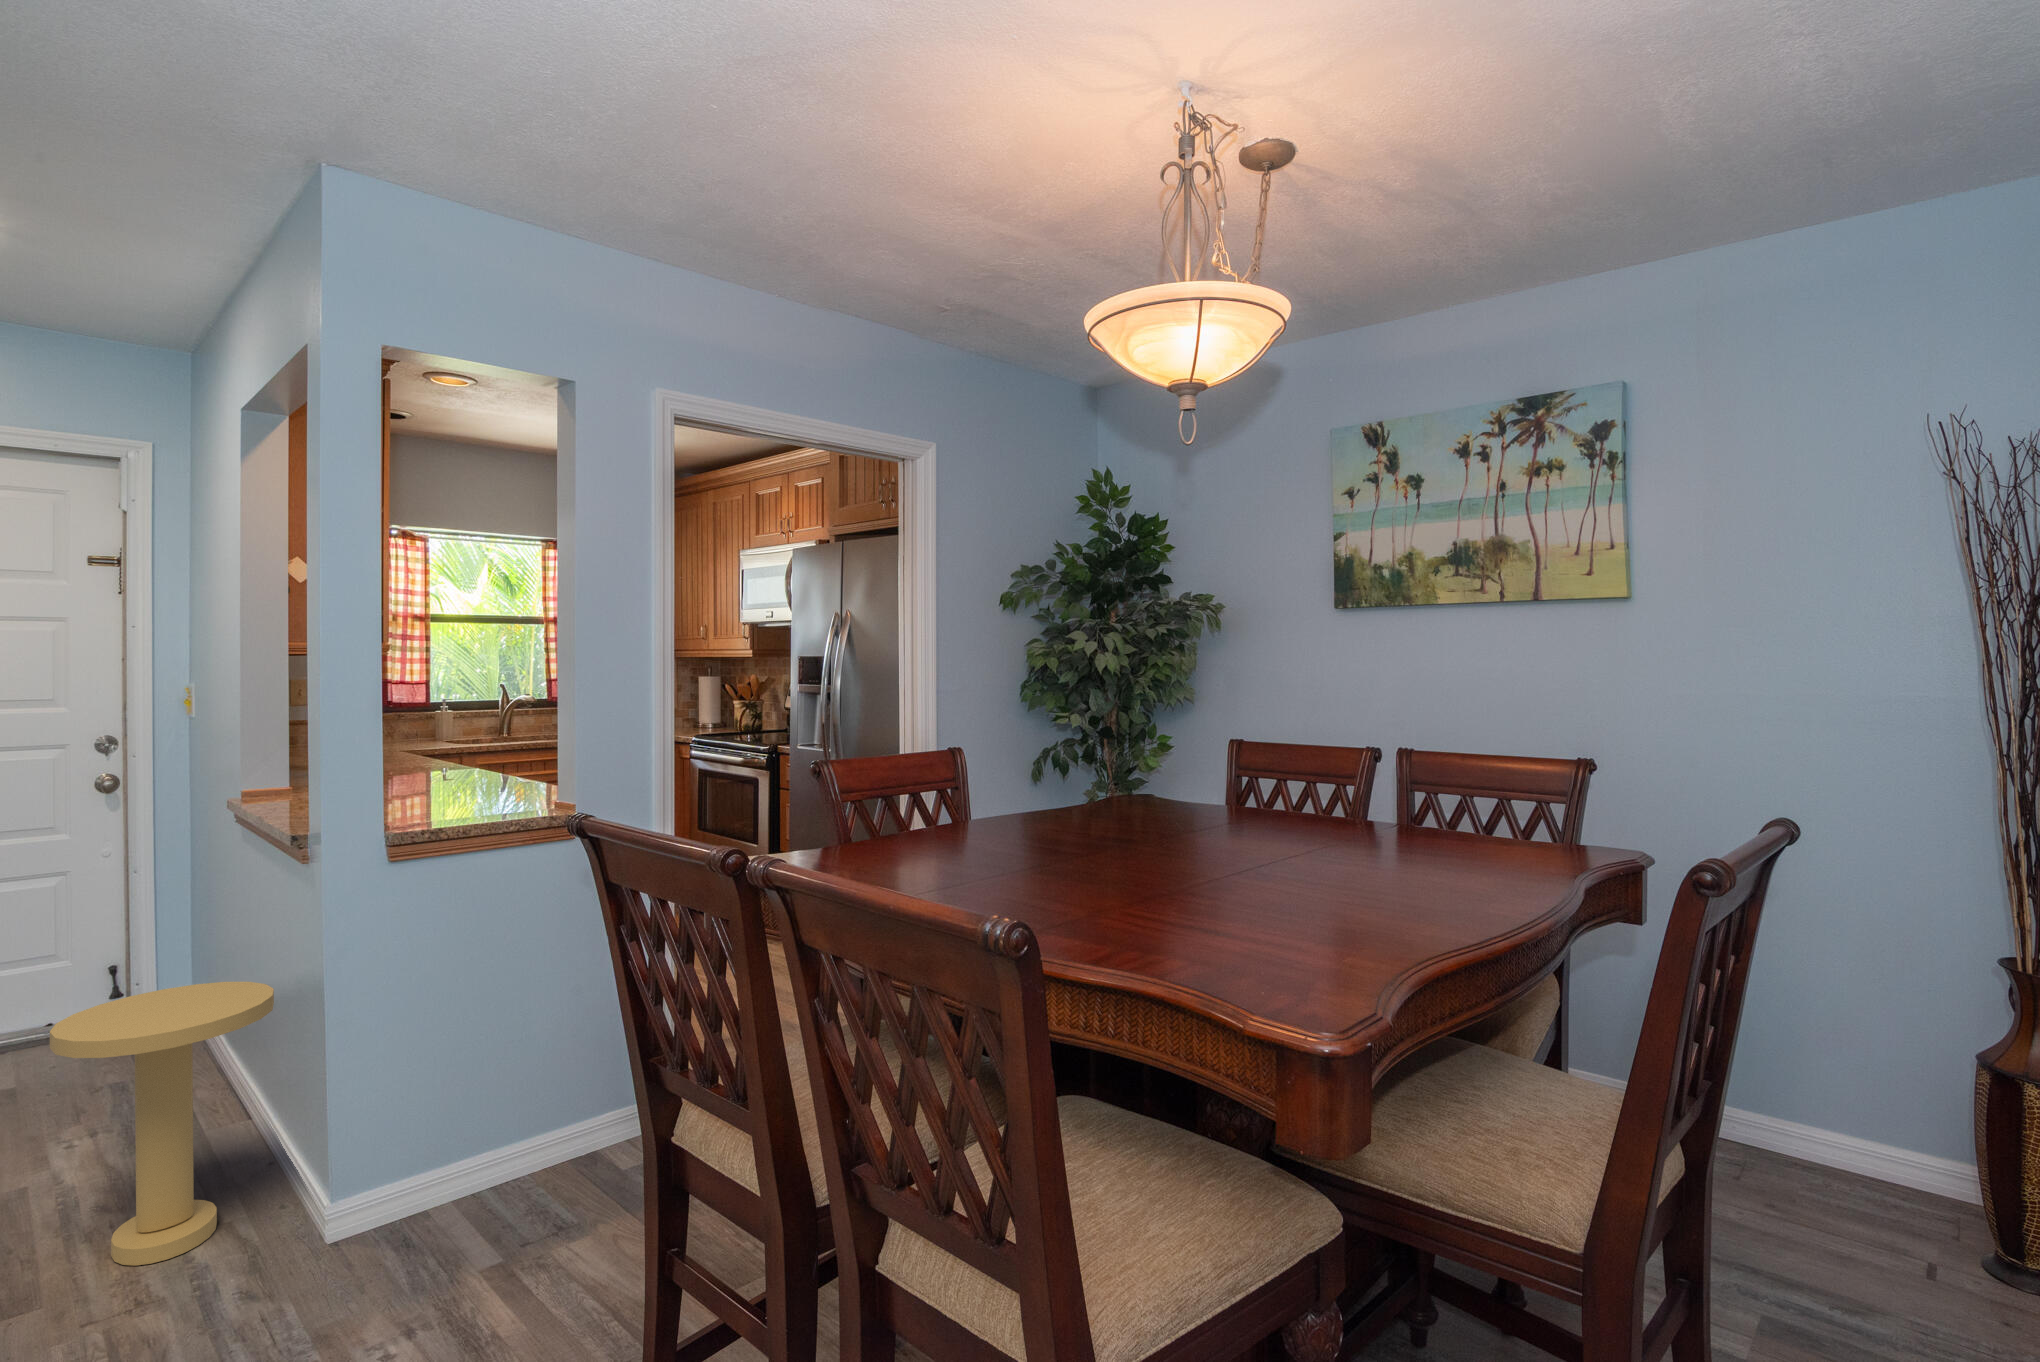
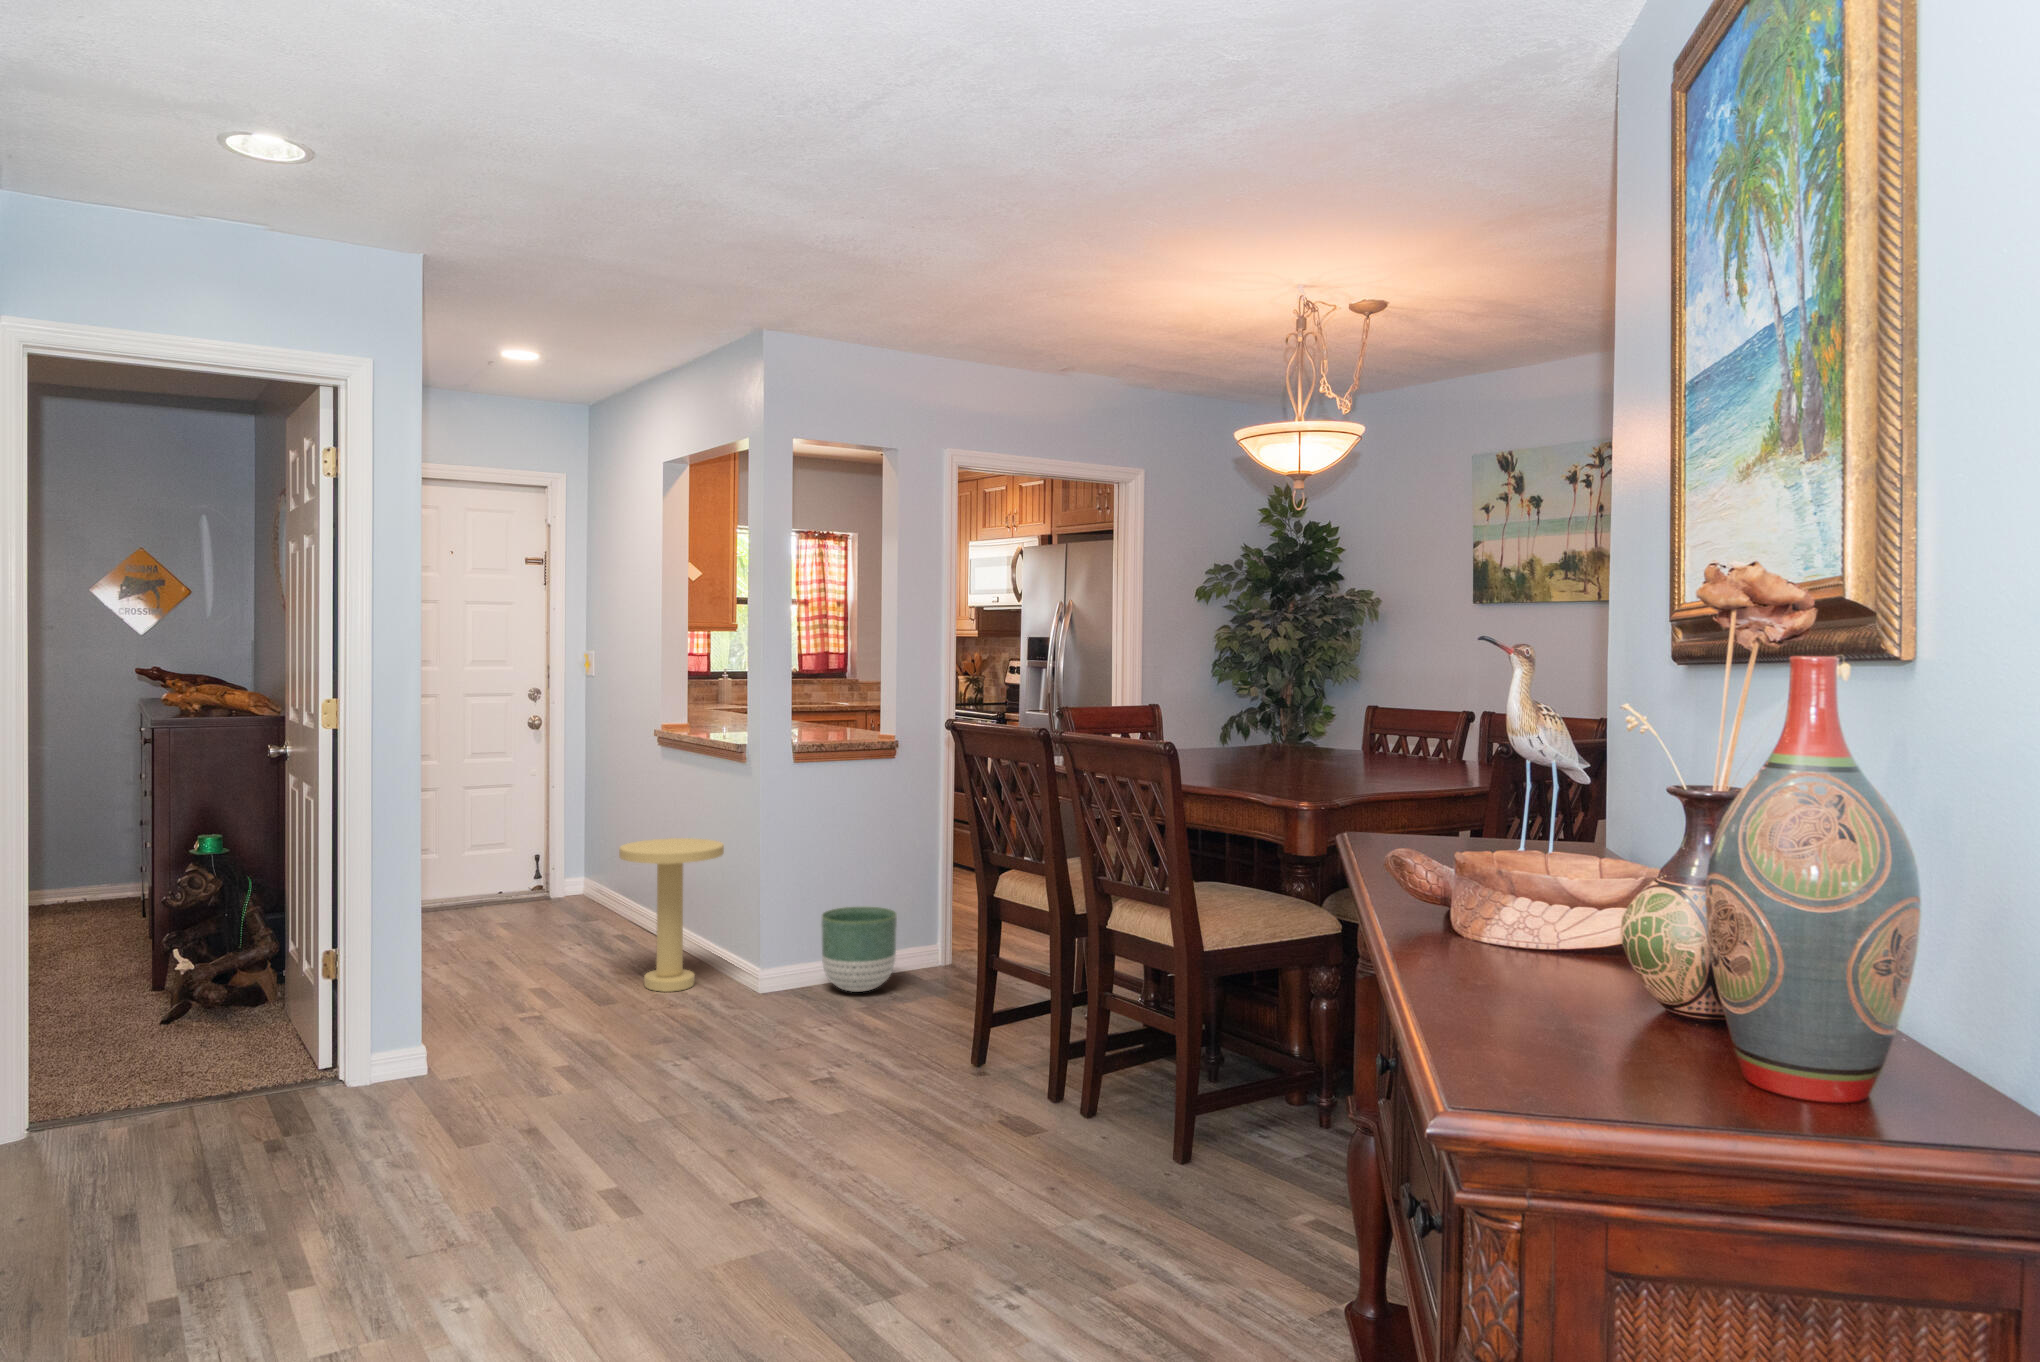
planter: none [432,1070,566,1226] -> present [821,907,897,992]

